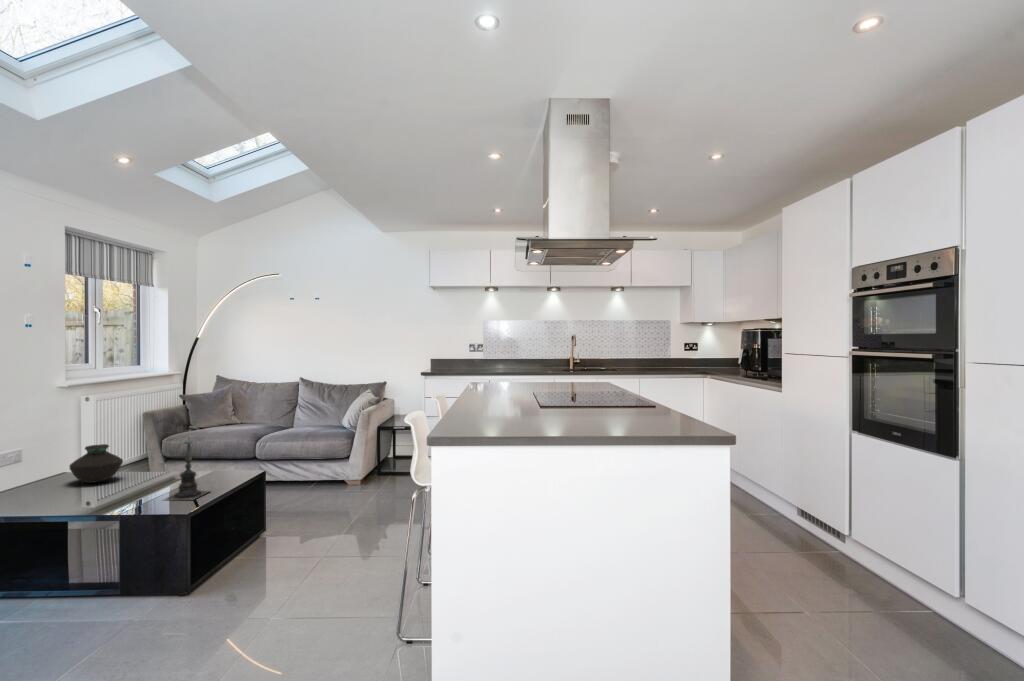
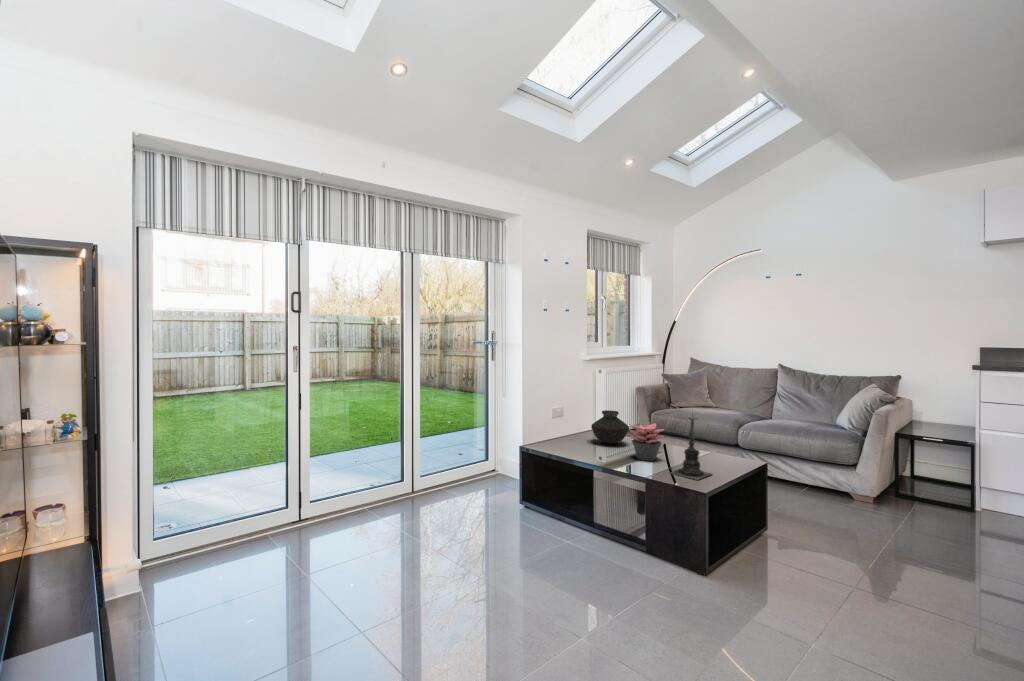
succulent plant: none [119,452,162,493] -> present [630,423,664,461]

